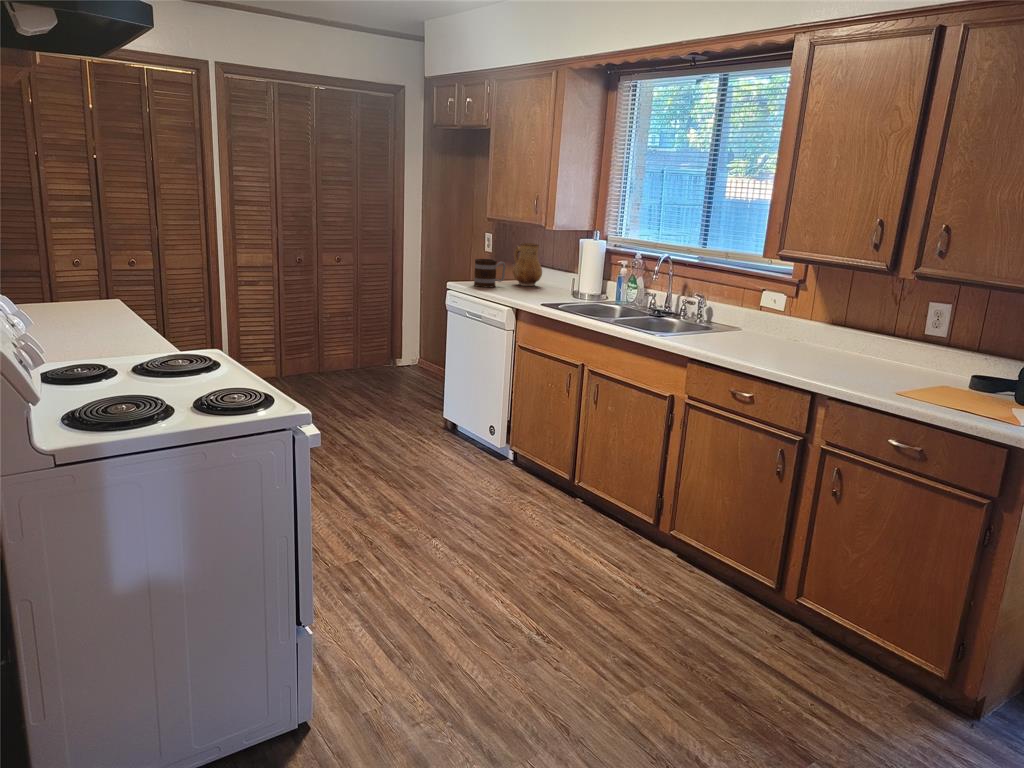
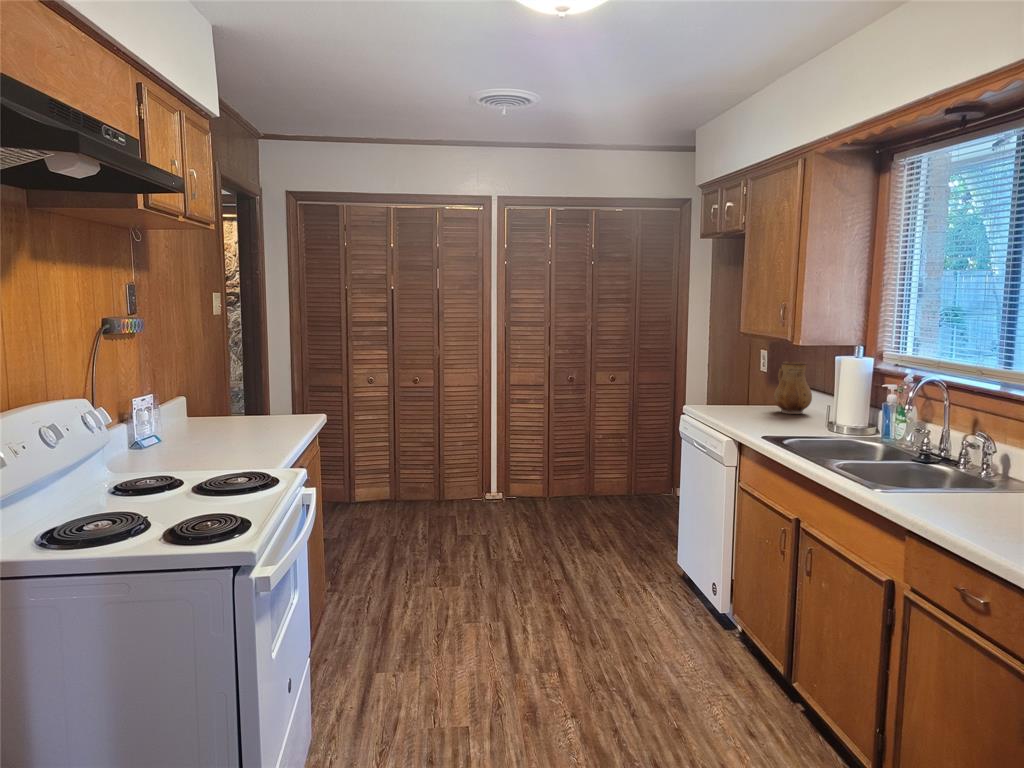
mug: present [474,259,506,288] -> none [716,380,758,414]

